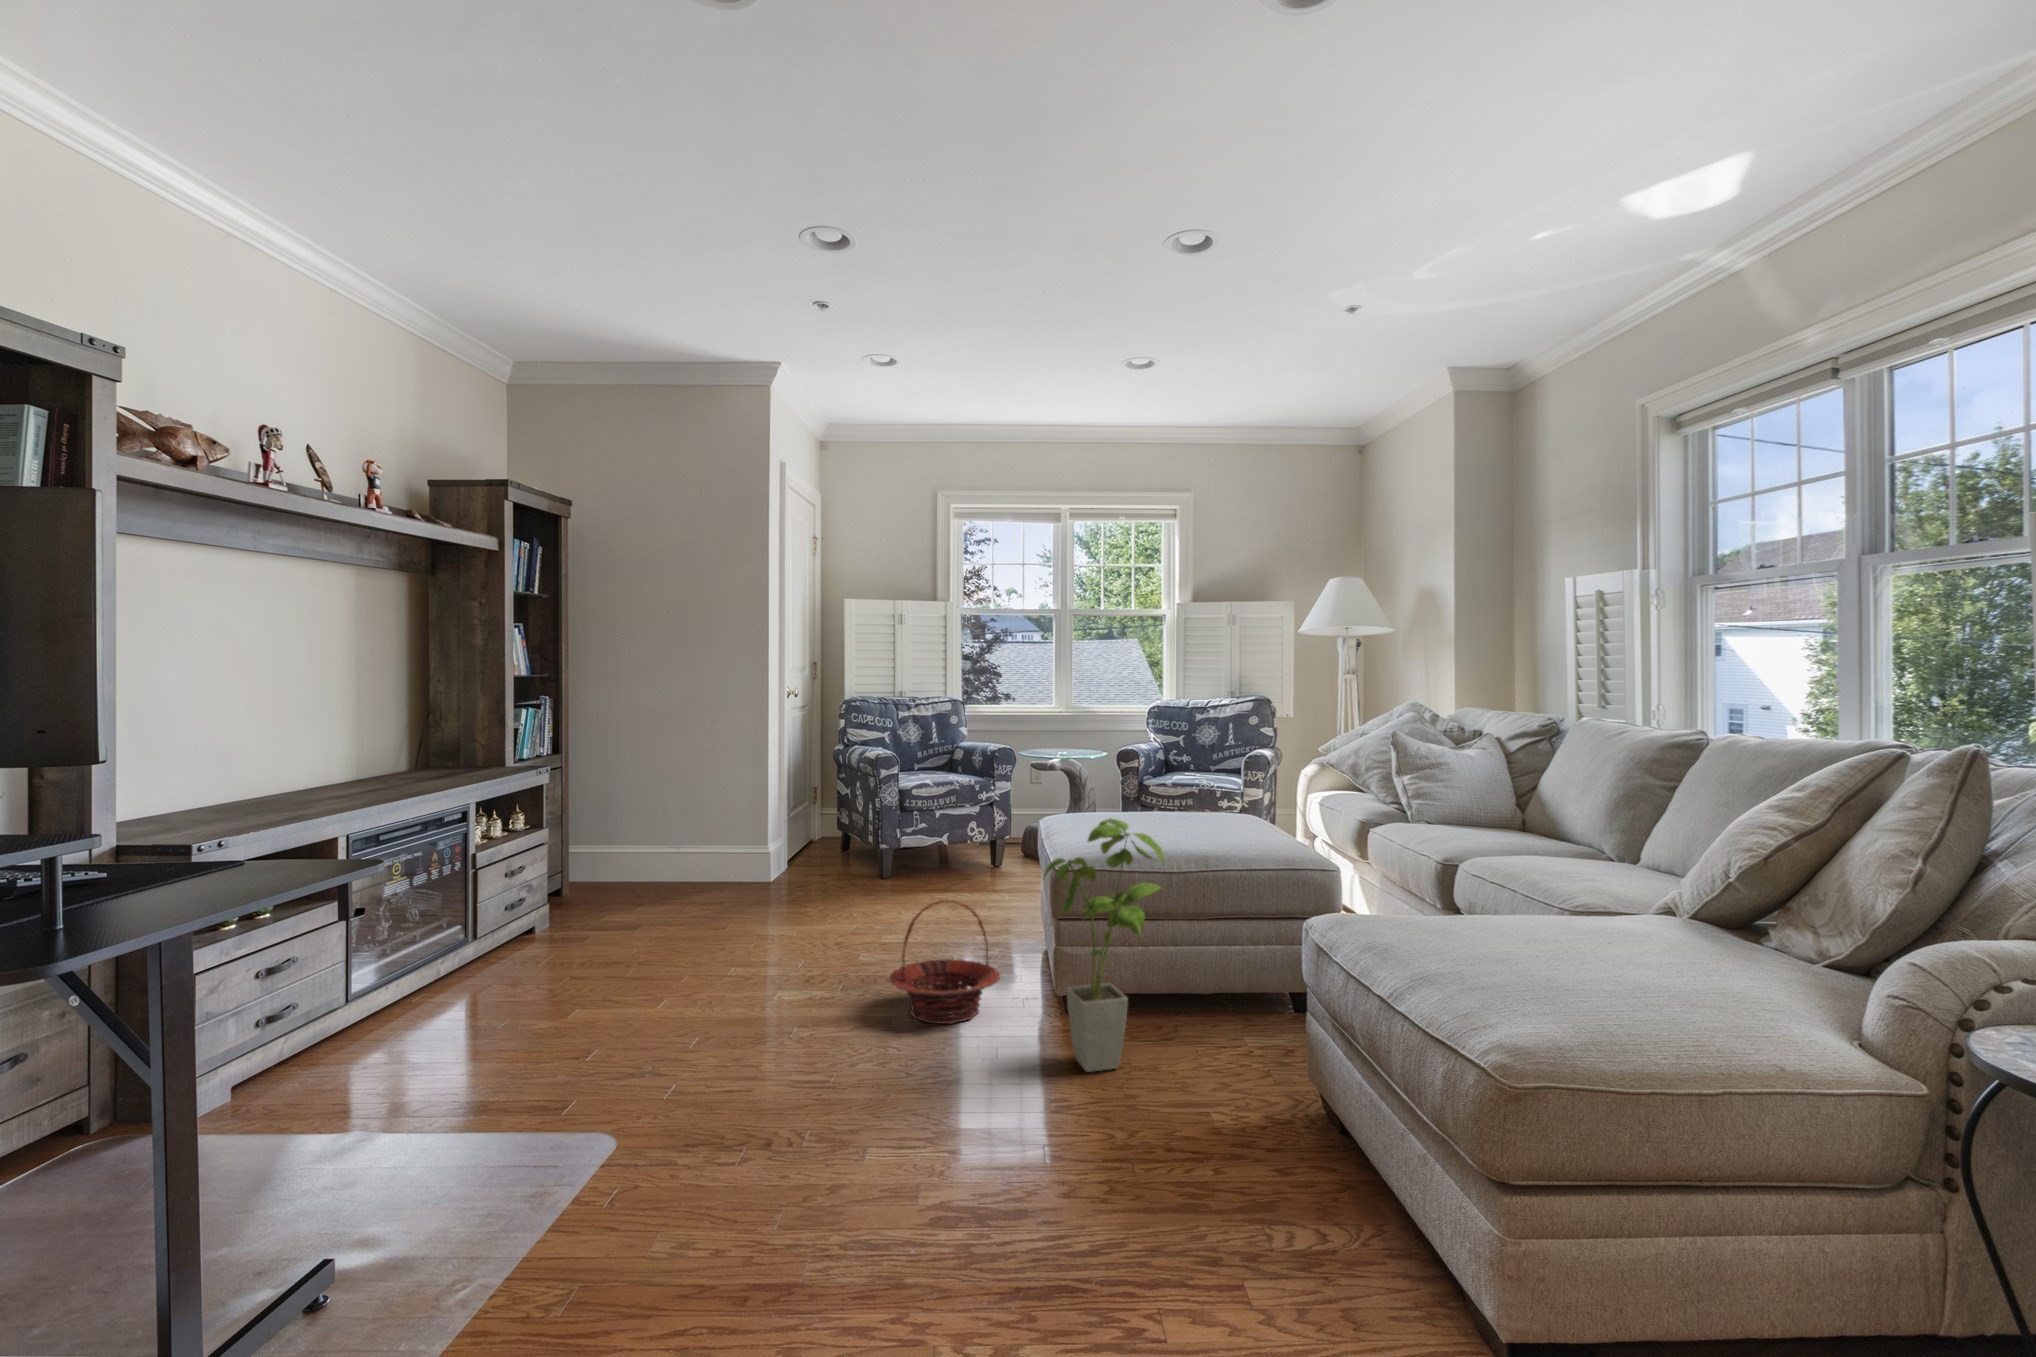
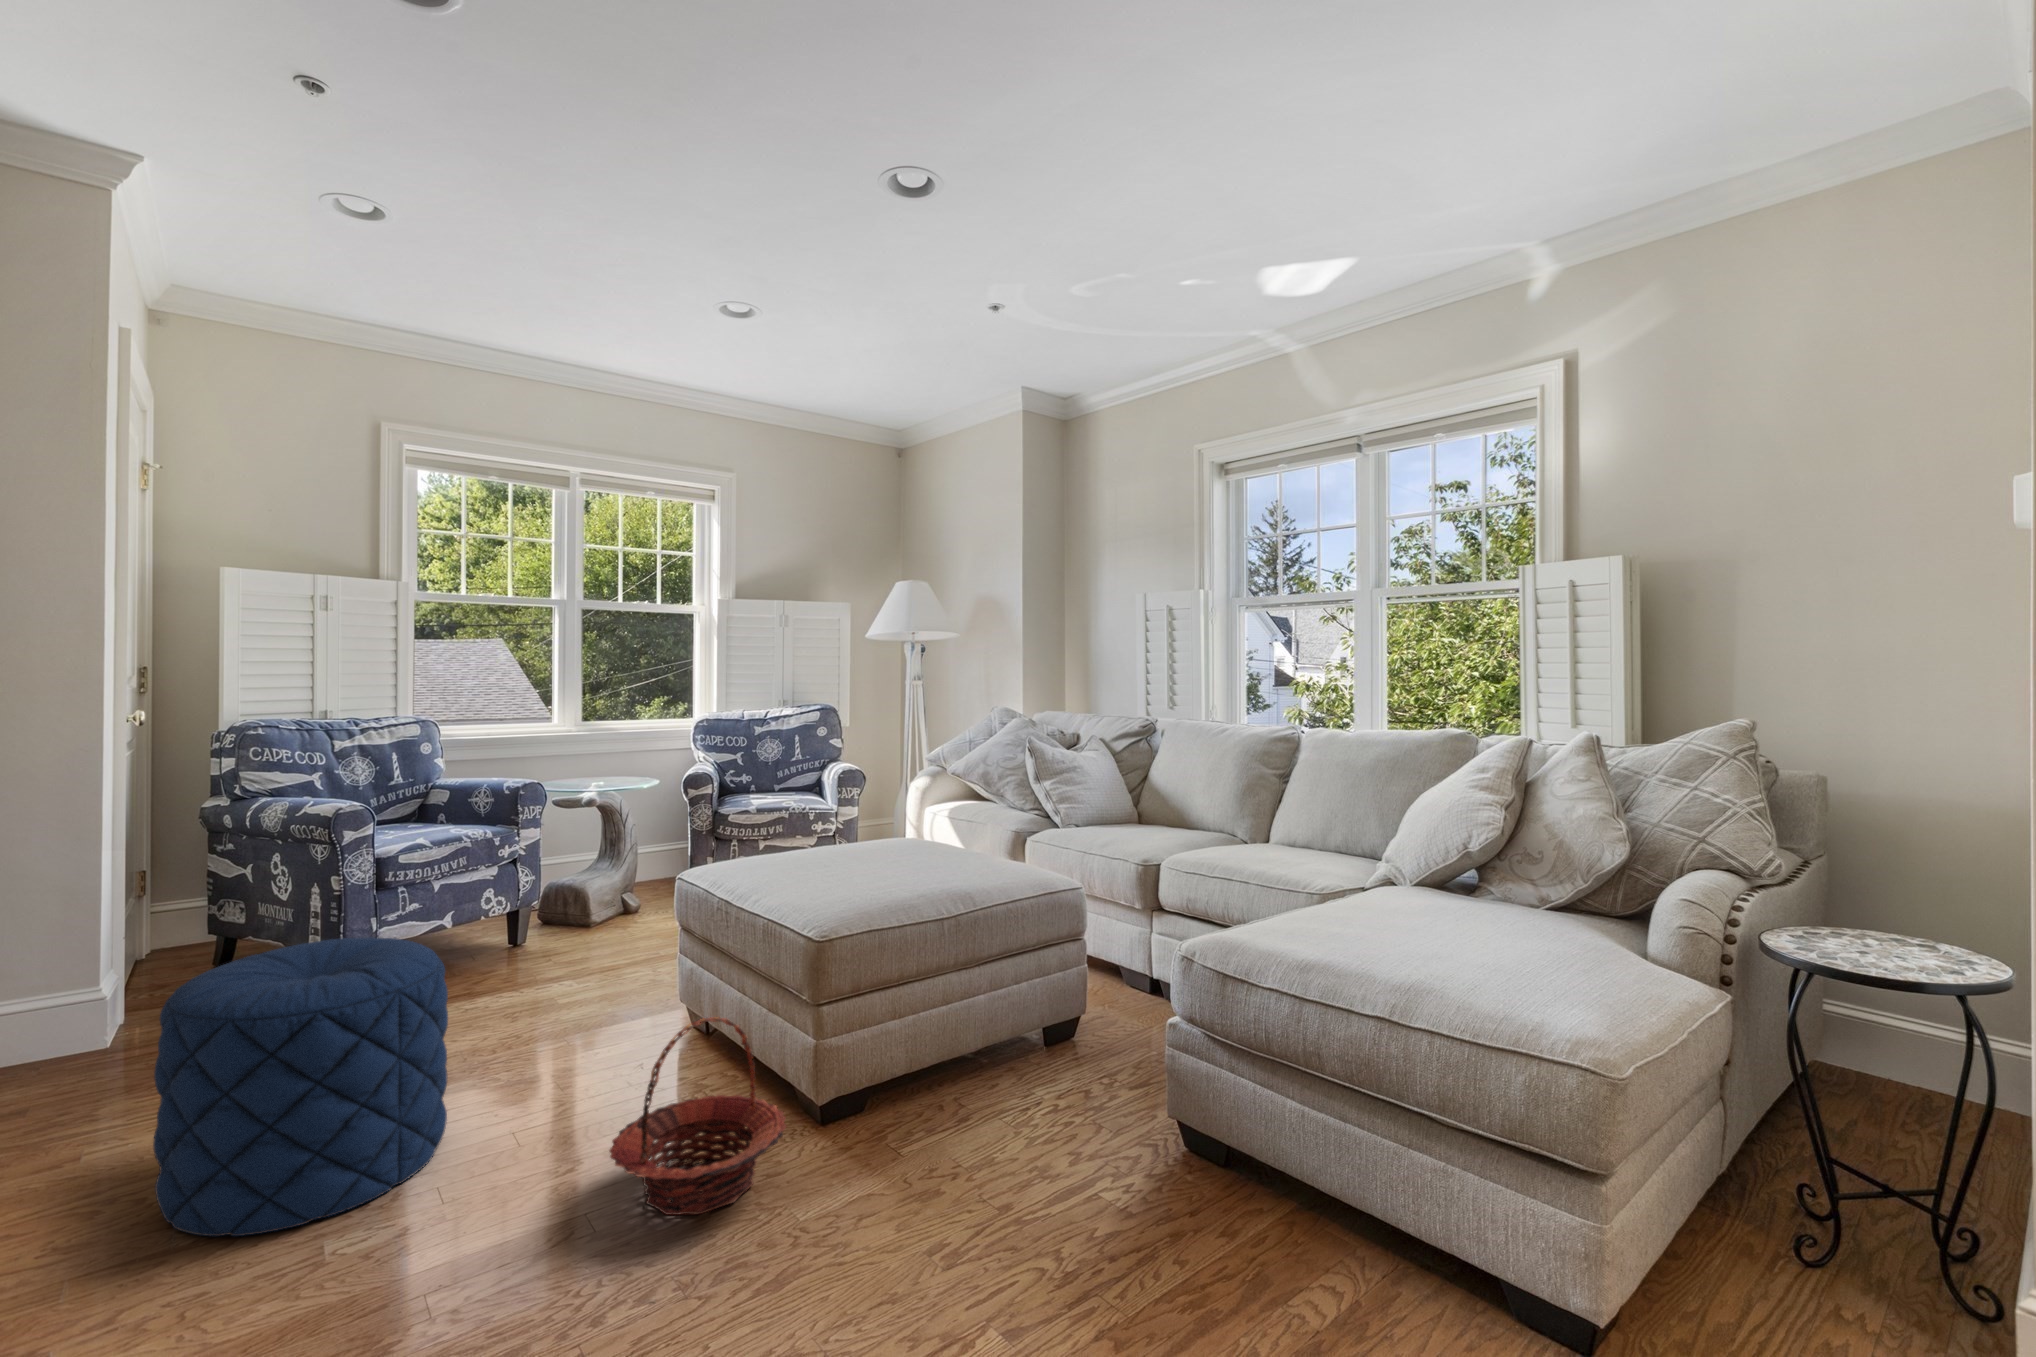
house plant: present [1045,819,1164,1072] -> none [919,867,1088,1206]
pouf: none [723,825,860,974] -> present [153,937,448,1236]

